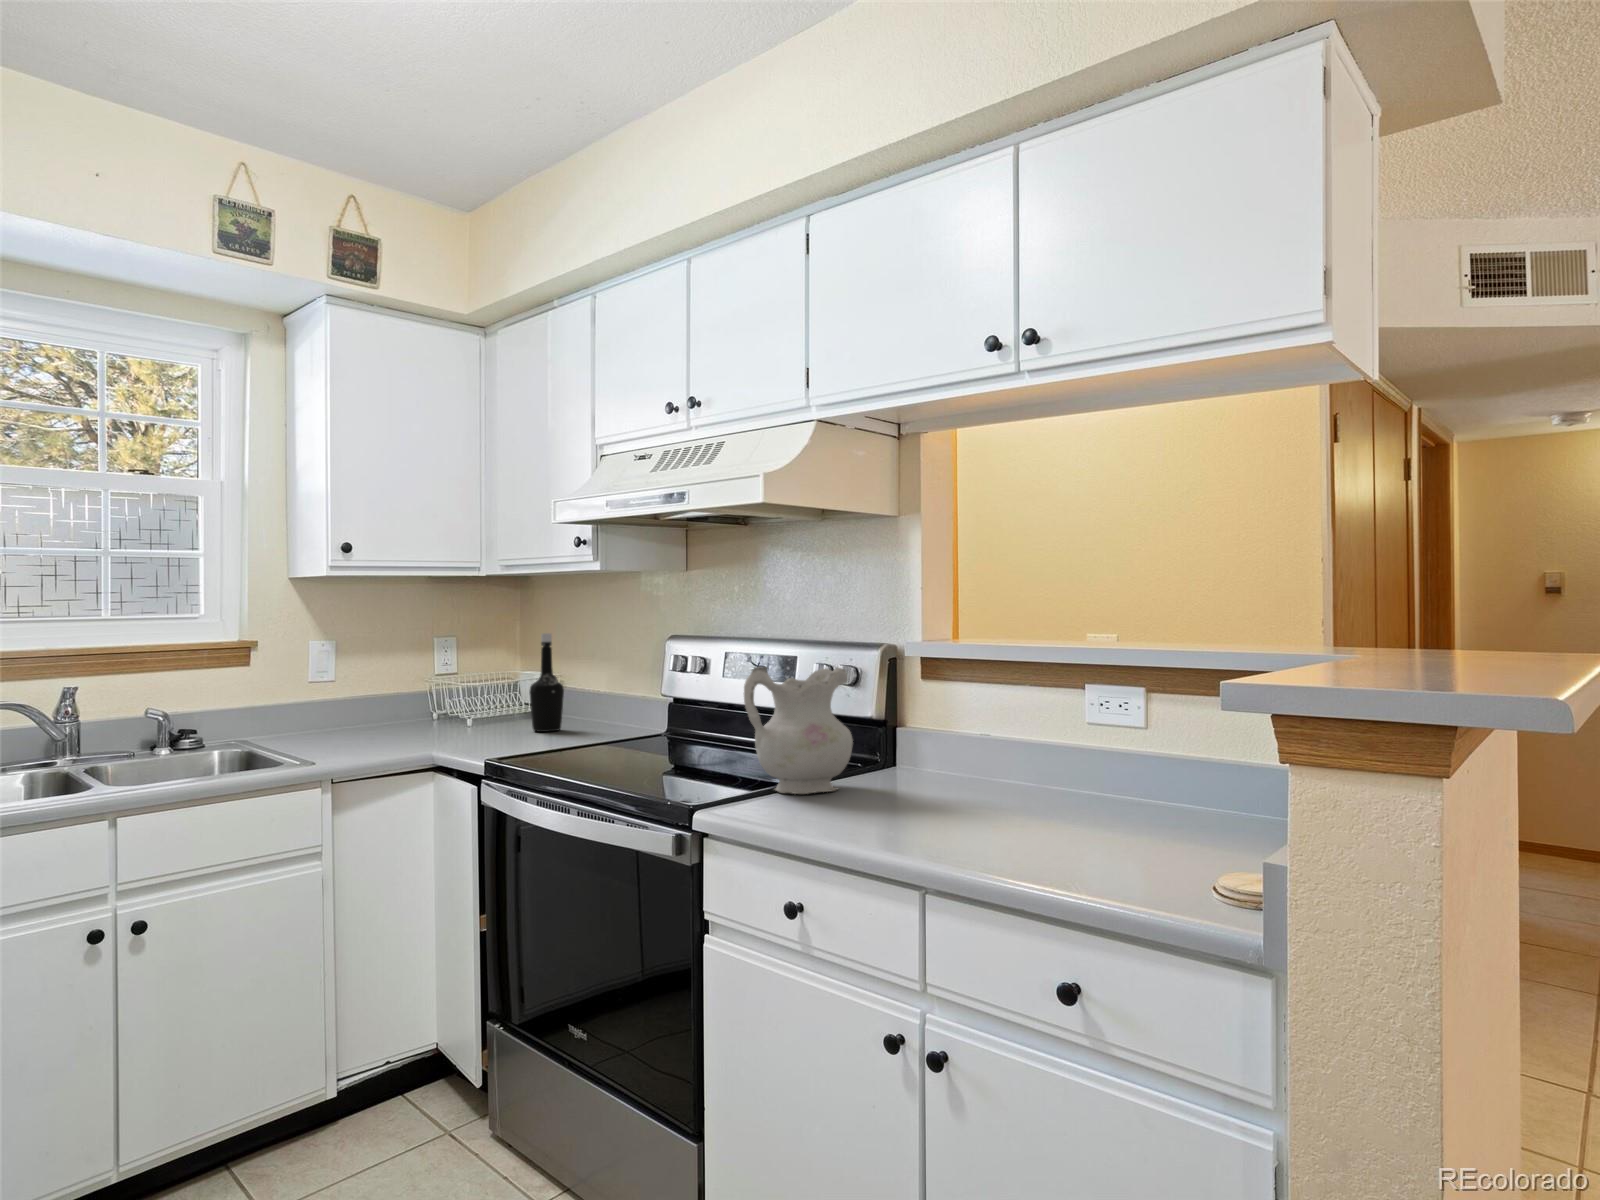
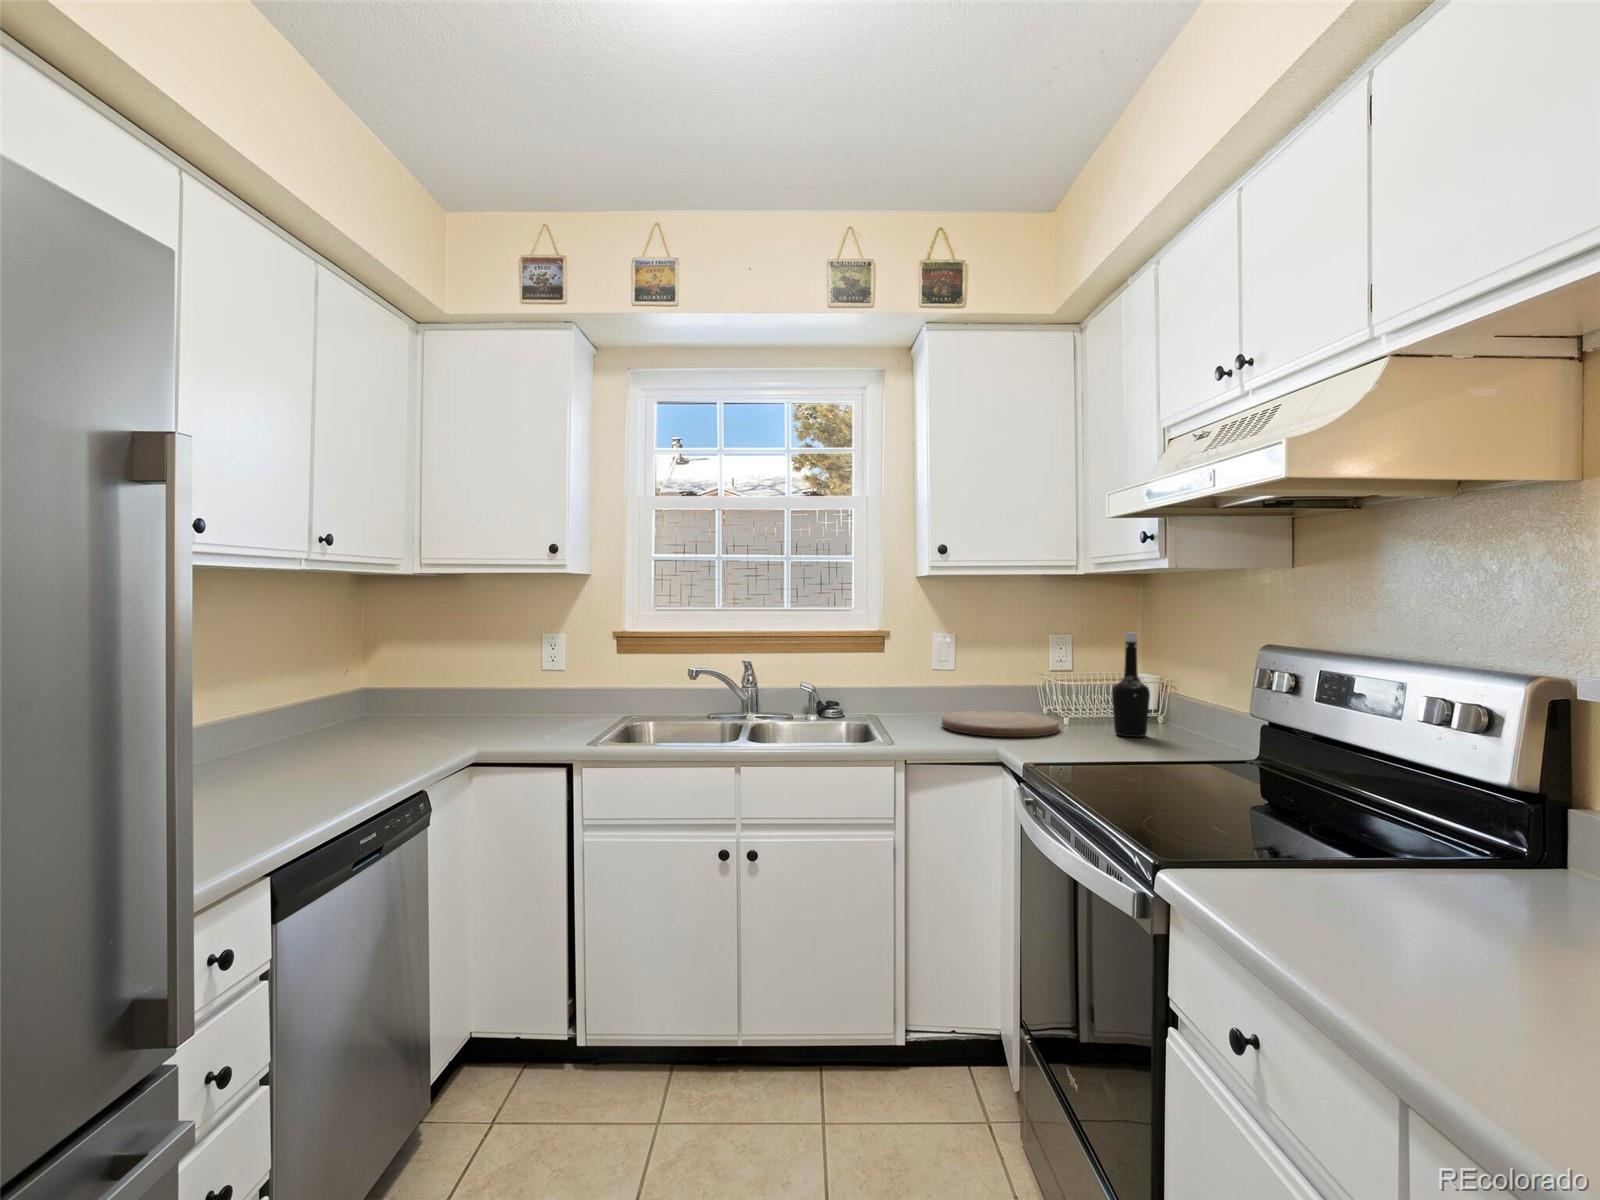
ceramic pitcher: present [744,666,853,794] -> none [1266,720,1483,943]
cutting board: none [349,724,479,747] -> present [942,711,1059,737]

